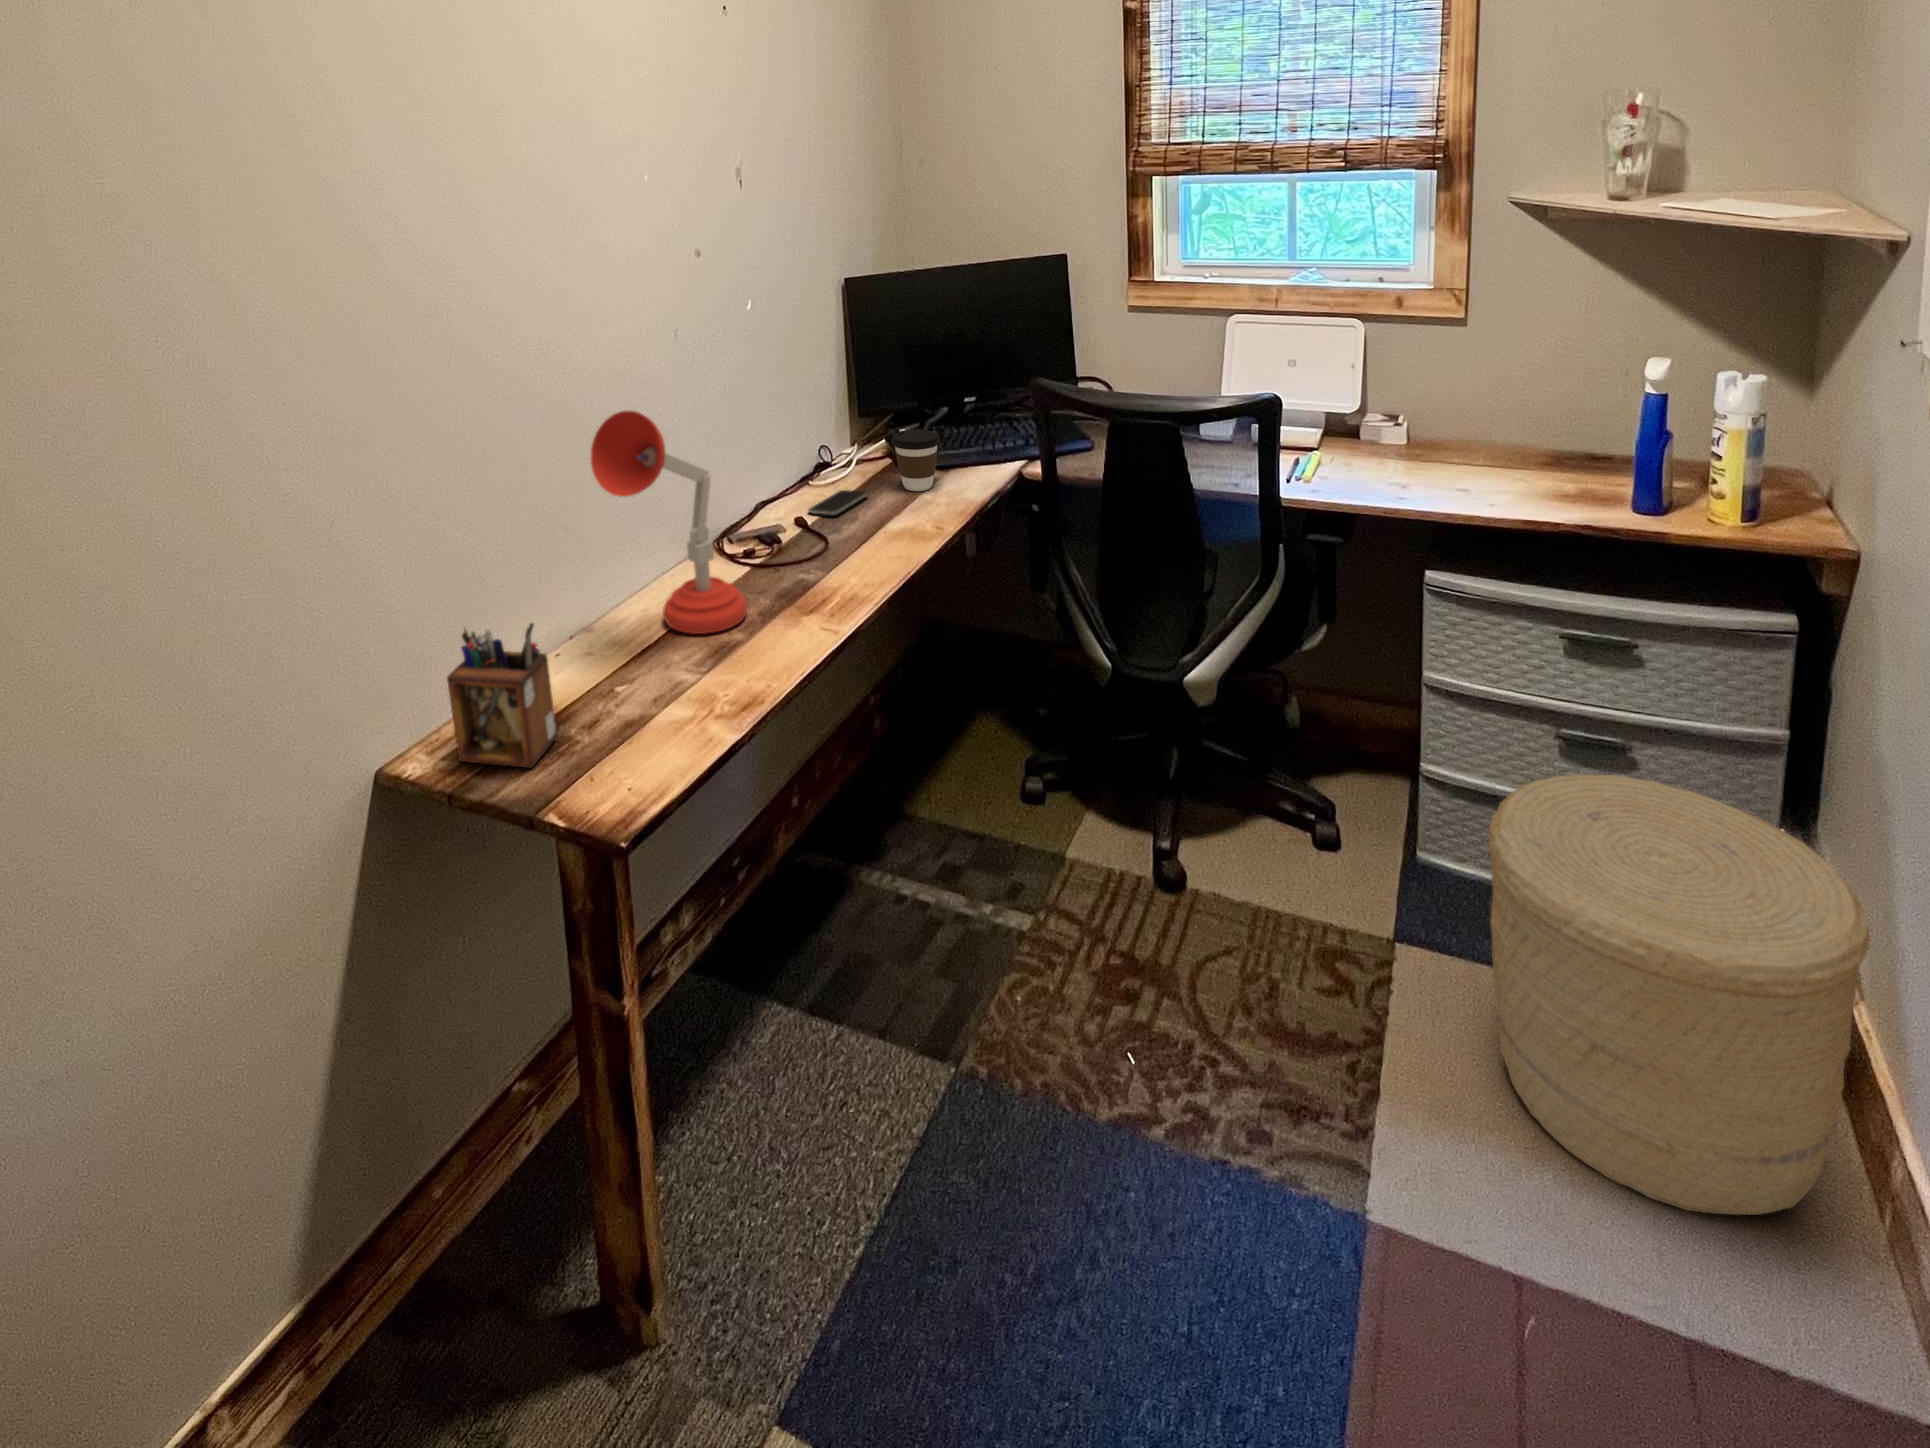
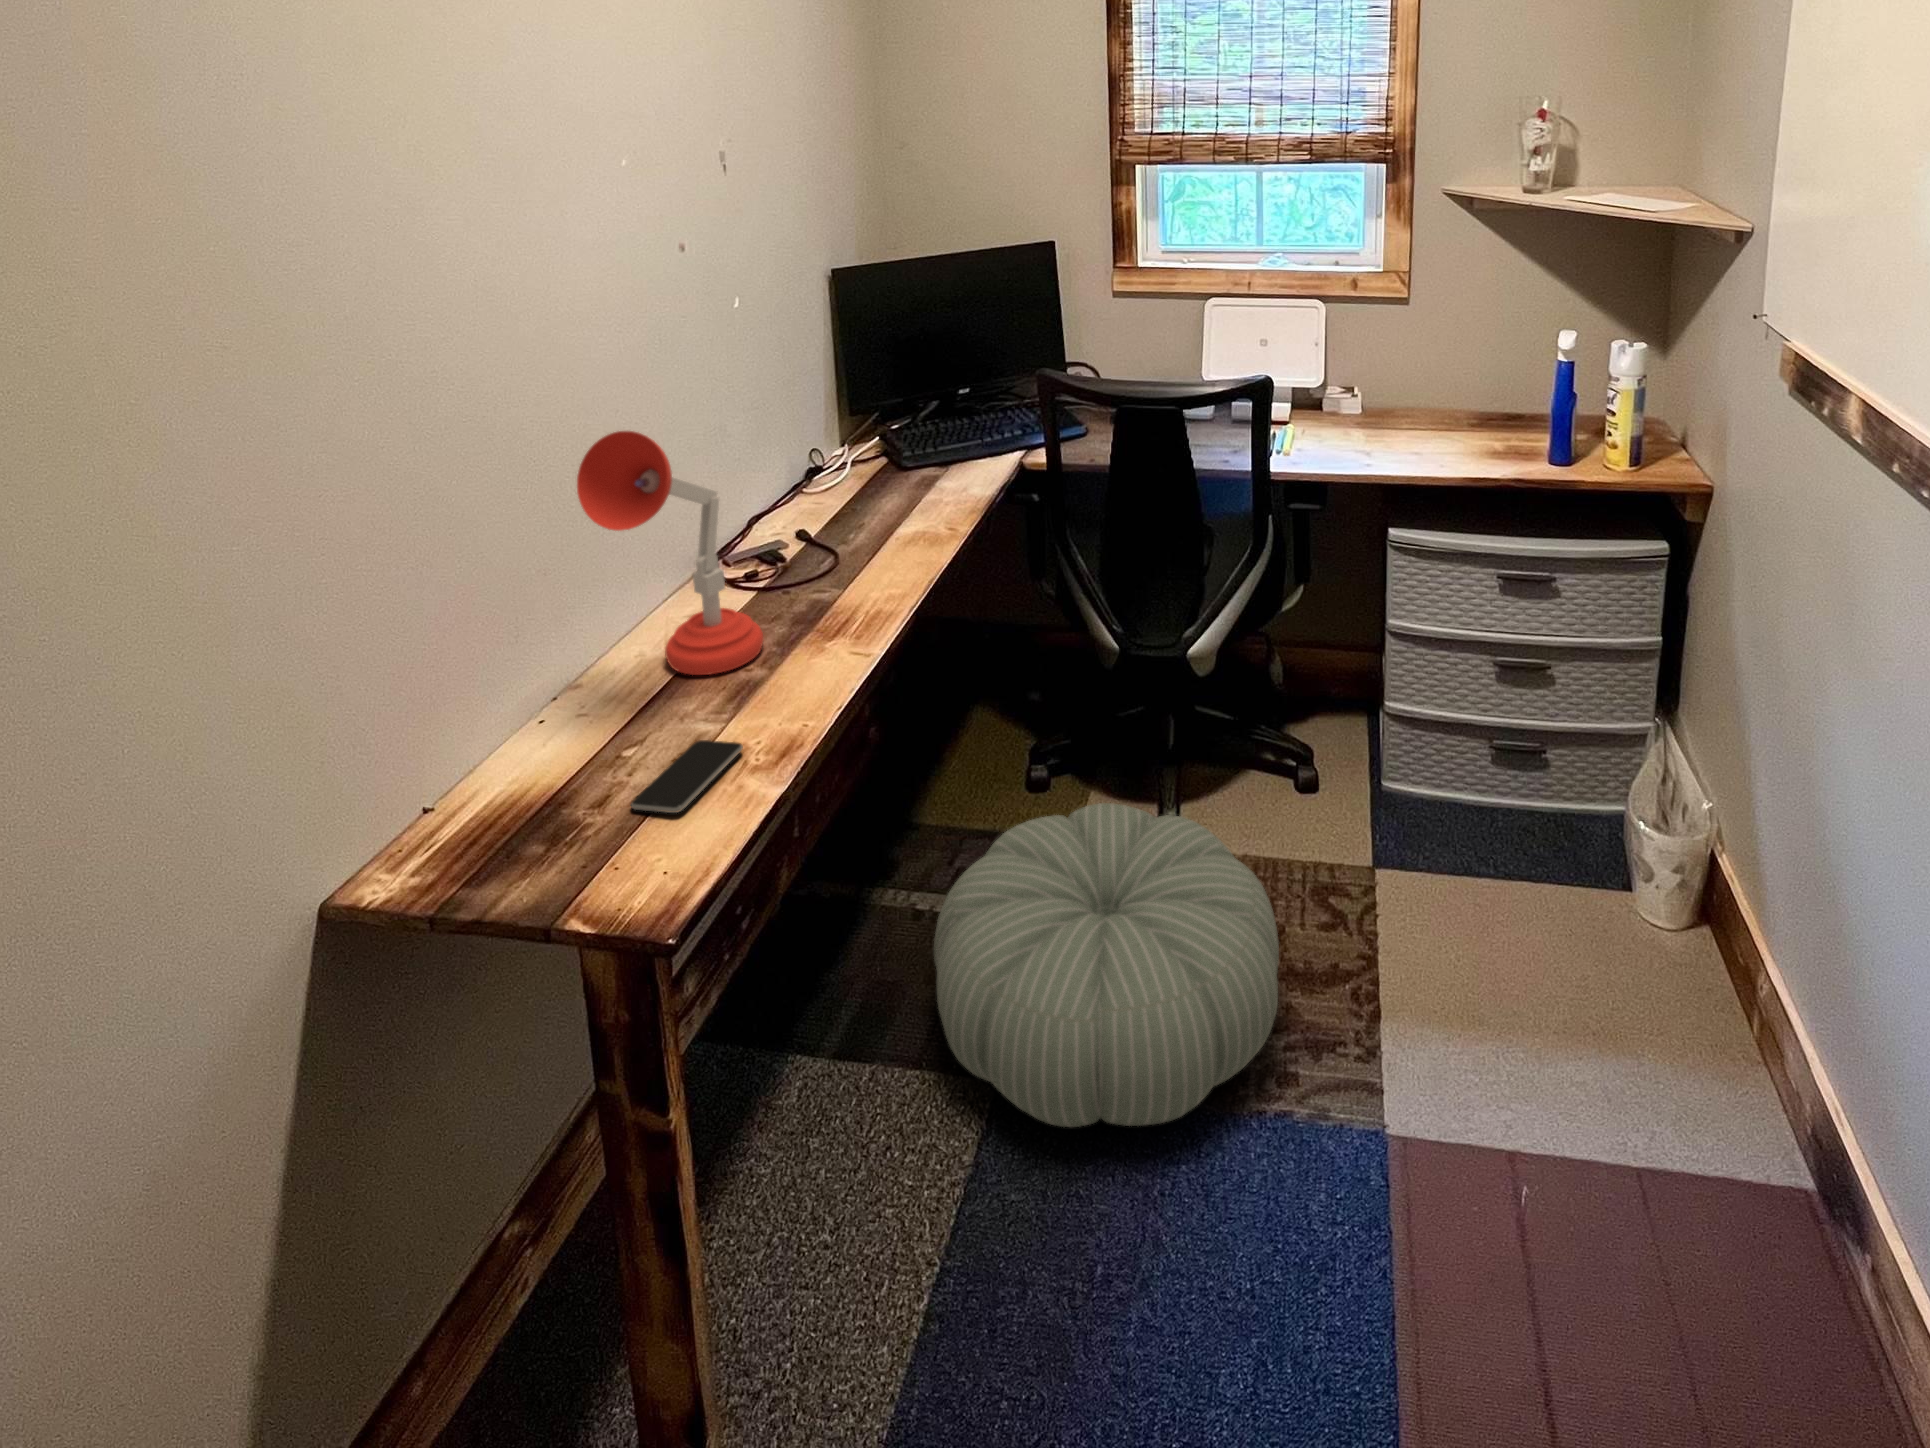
coffee cup: present [891,429,941,491] -> none [895,425,946,490]
smartphone: present [808,490,868,515] -> present [631,740,743,813]
desk organizer: present [447,623,557,768] -> none [412,695,557,875]
woven basket: present [1489,775,1870,1215] -> none [1462,693,1742,1057]
pouf: none [900,818,1258,1144] -> present [934,803,1279,1127]

